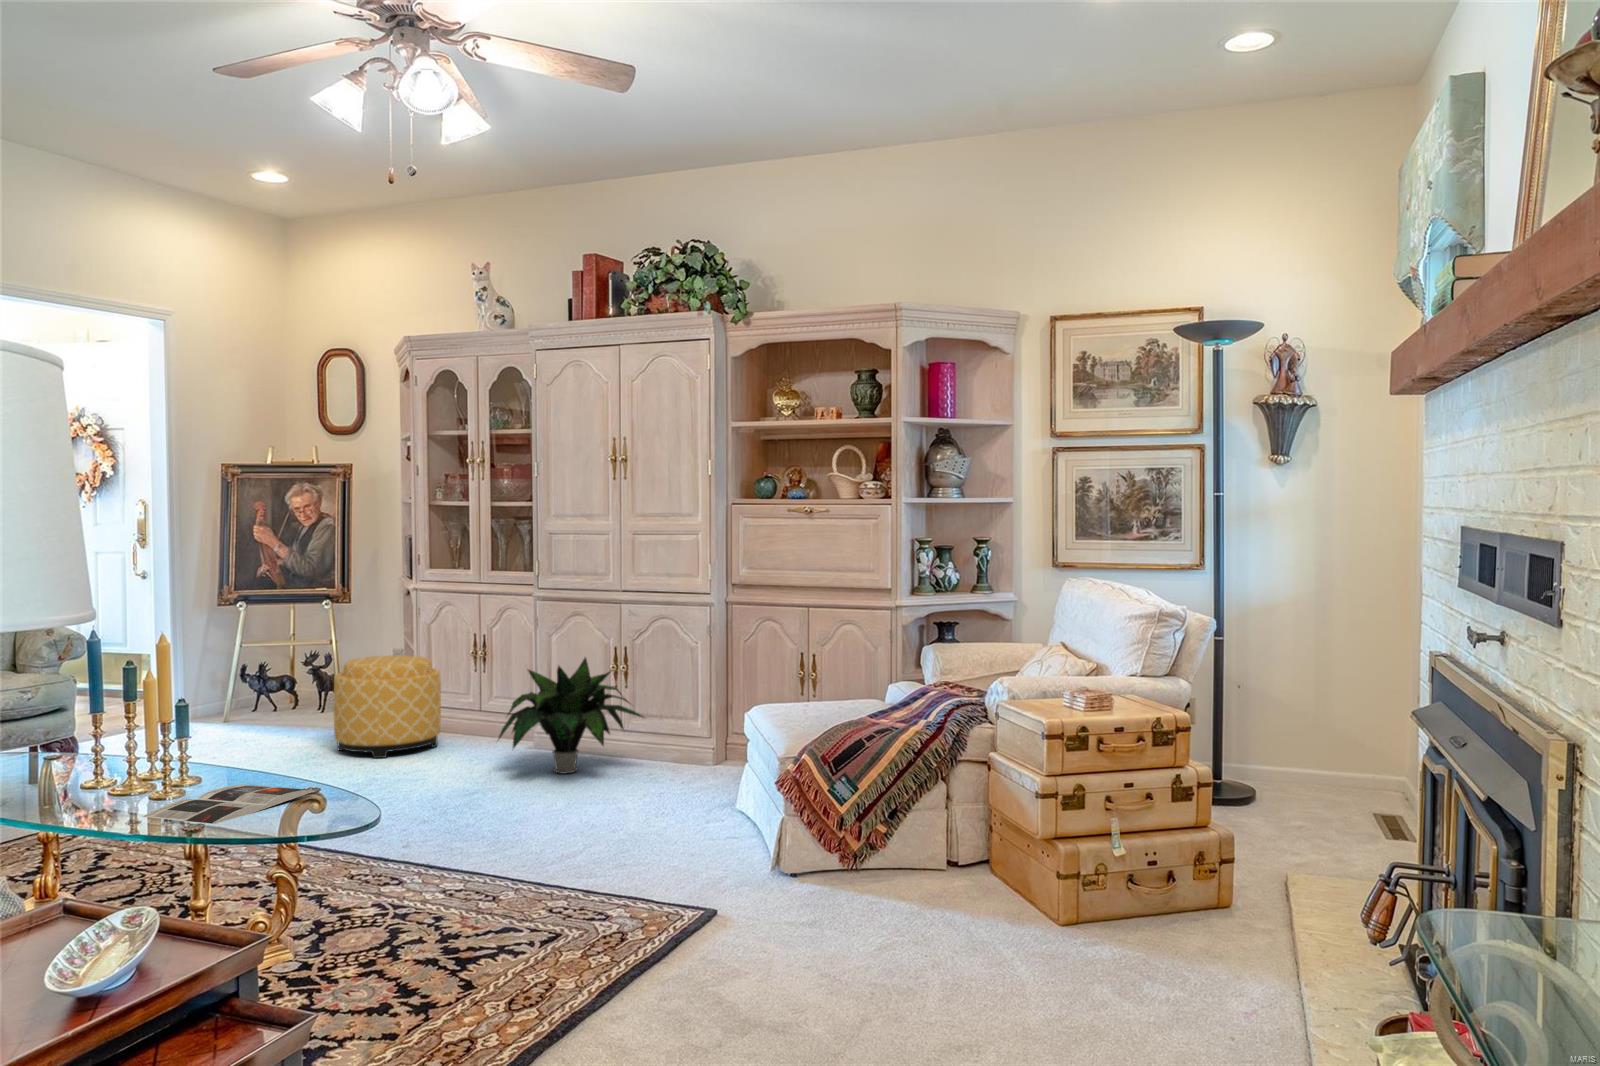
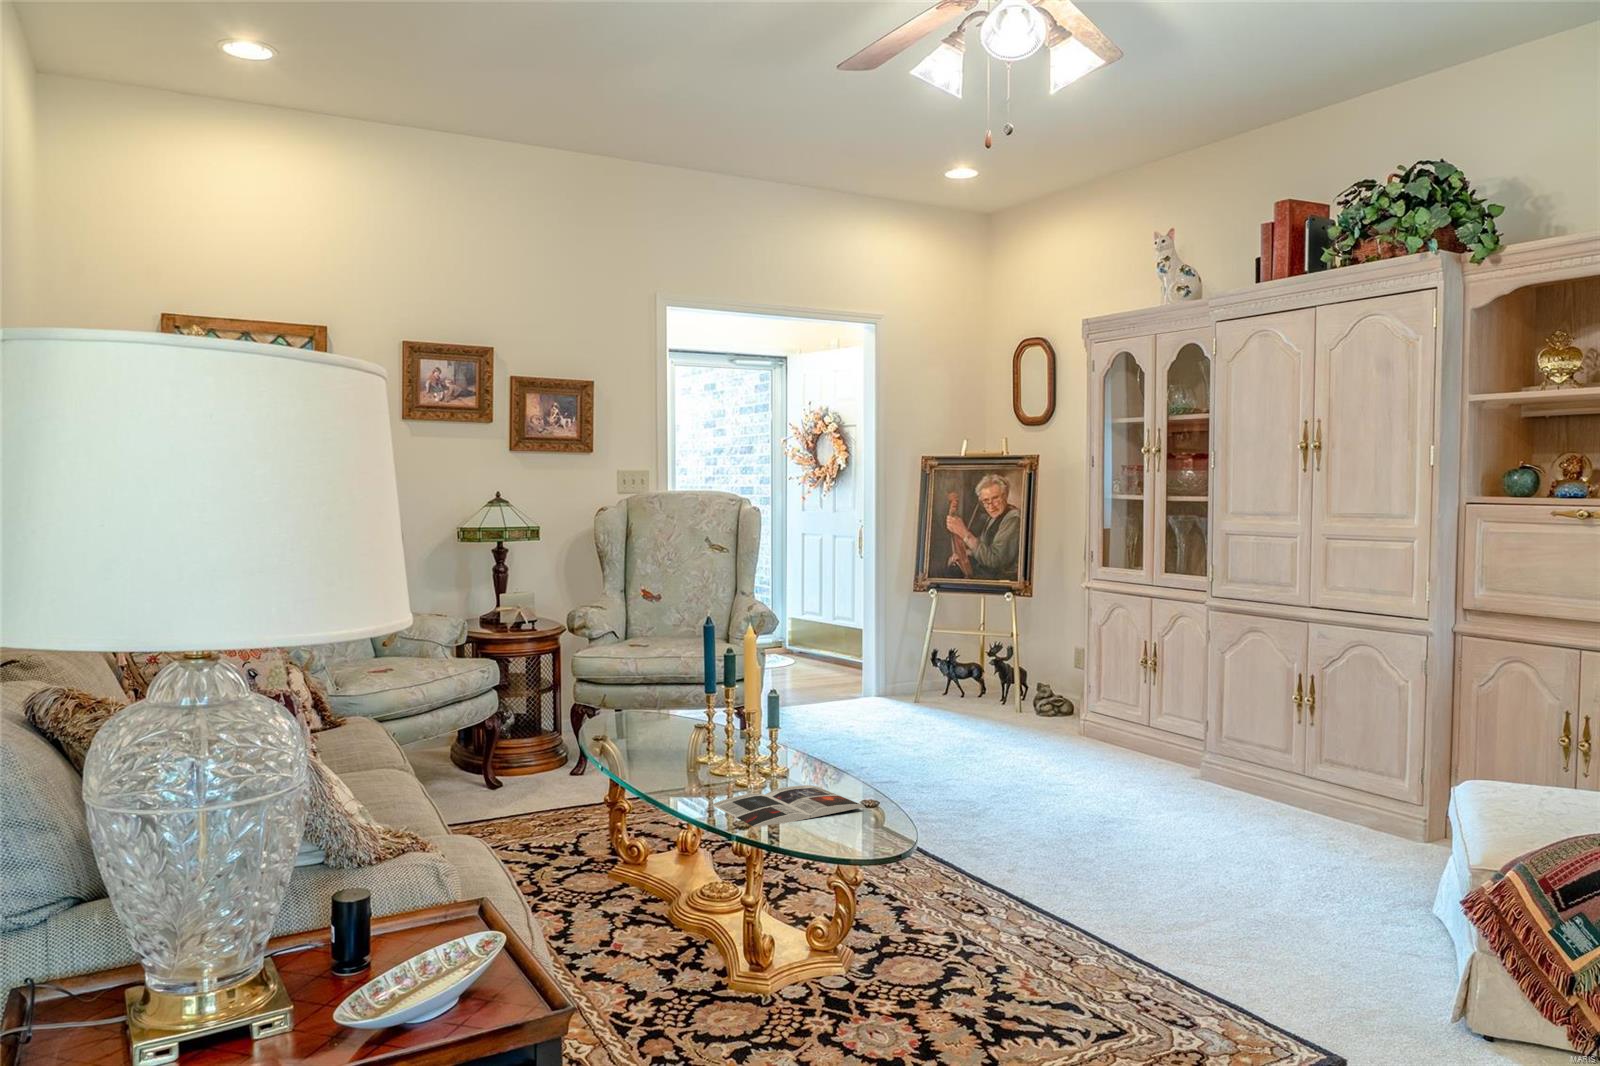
ottoman: present [334,655,441,758] -> none [999,654,1104,760]
potted plant: present [499,658,642,774] -> none [1145,681,1330,815]

